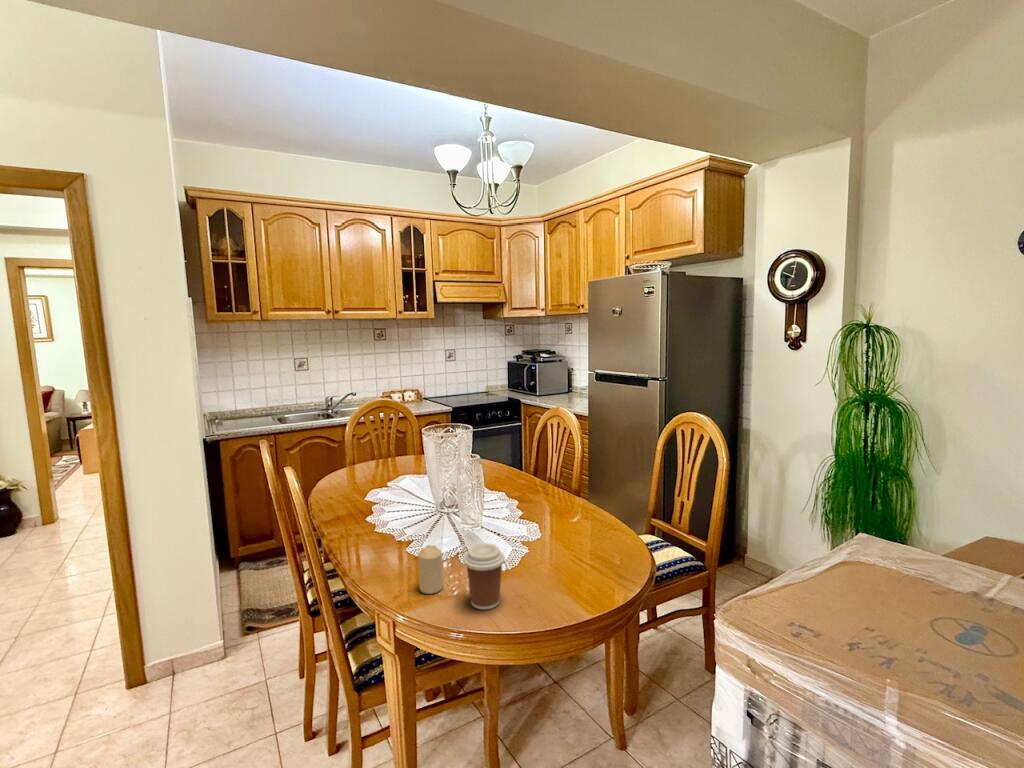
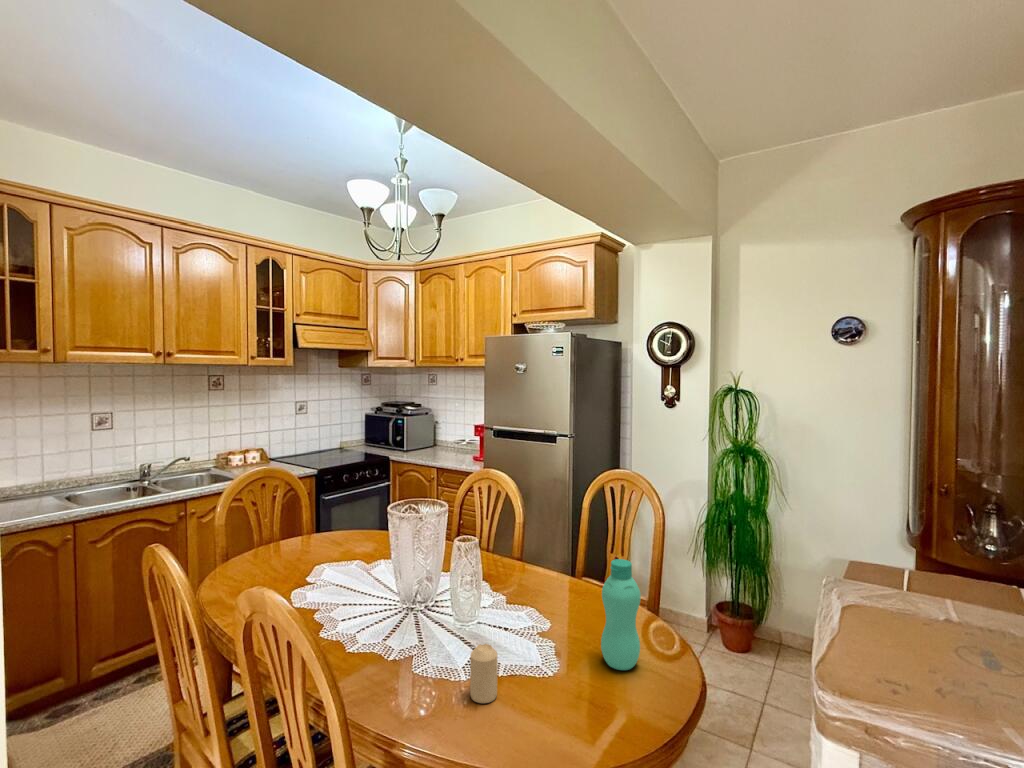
bottle: none [551,488,587,593] -> present [601,559,641,670]
coffee cup: present [463,543,505,609] -> none [534,631,578,708]

